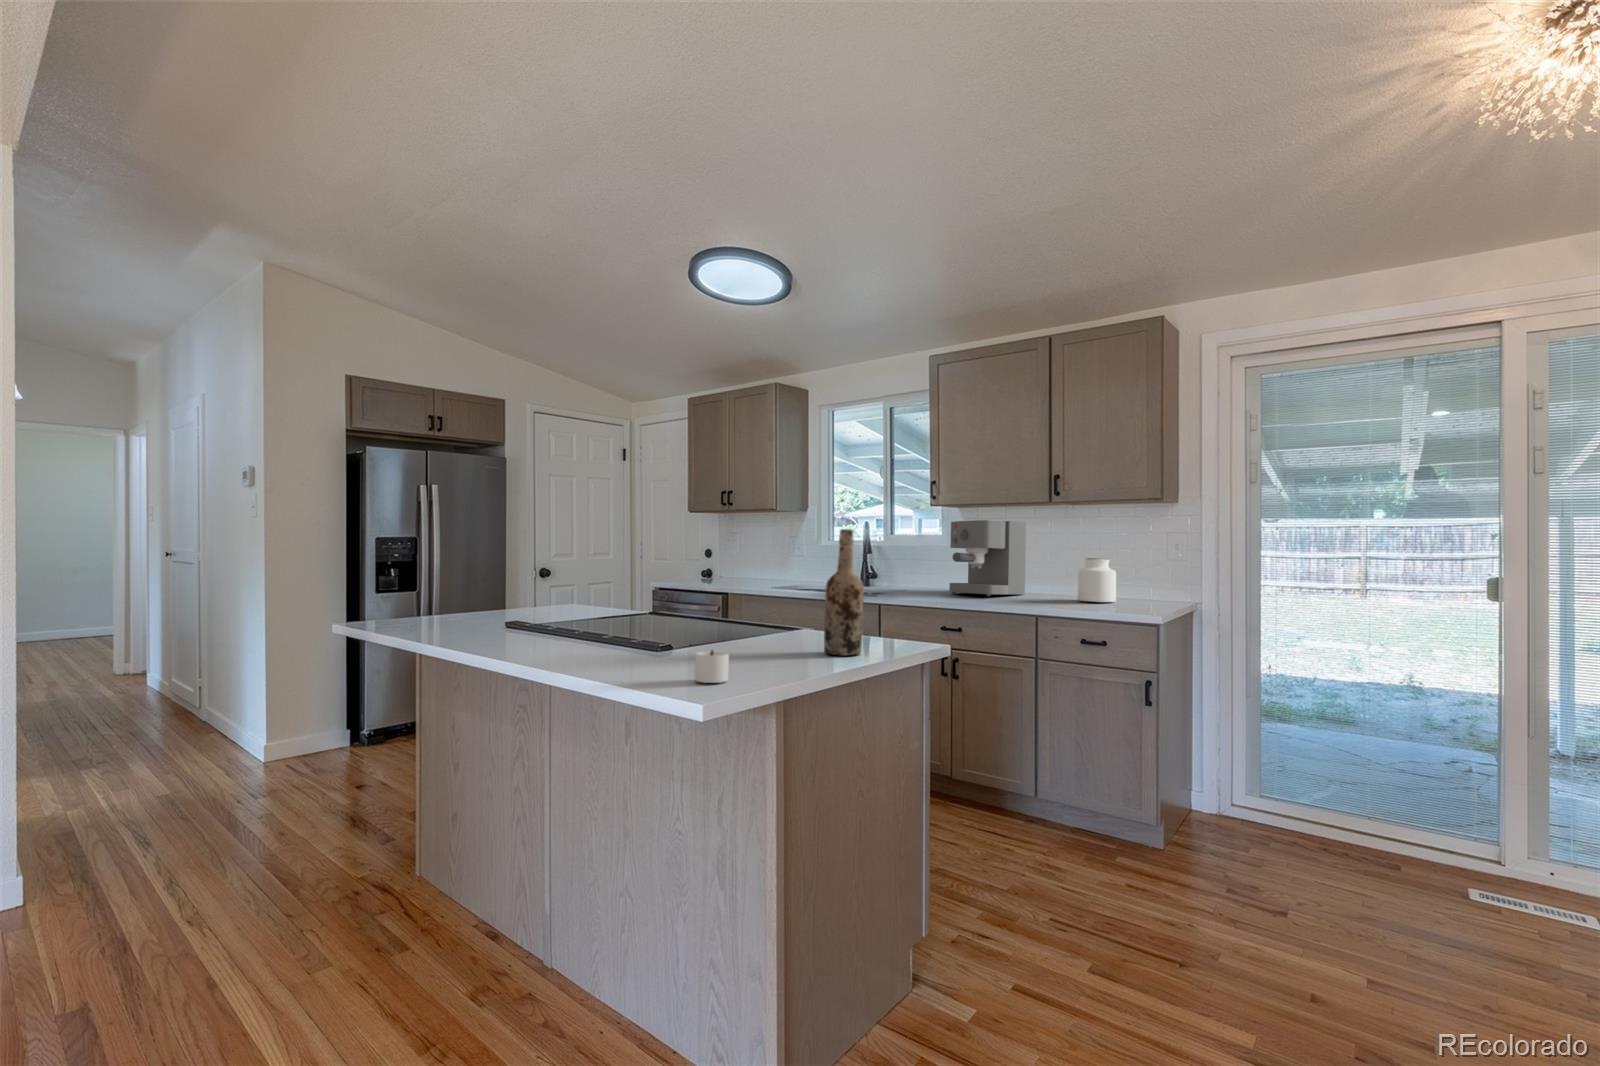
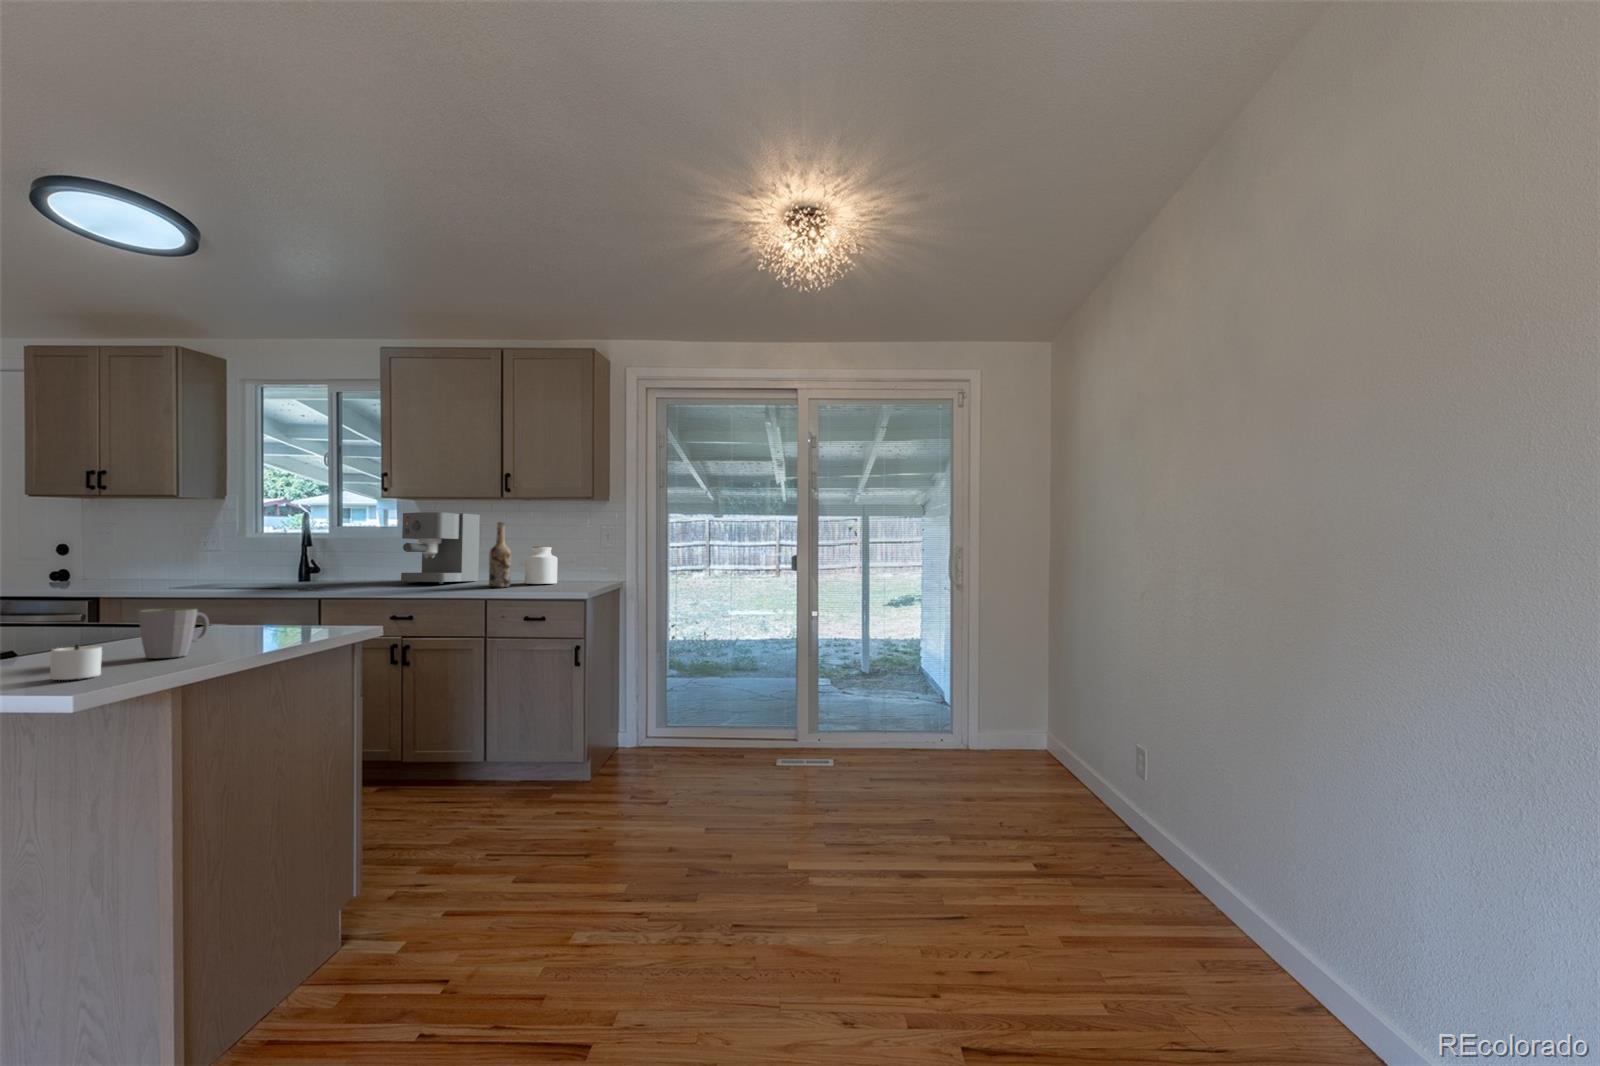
wine bottle: present [824,529,864,656] -> present [489,522,511,587]
mug: none [754,618,805,666] -> present [139,608,209,658]

